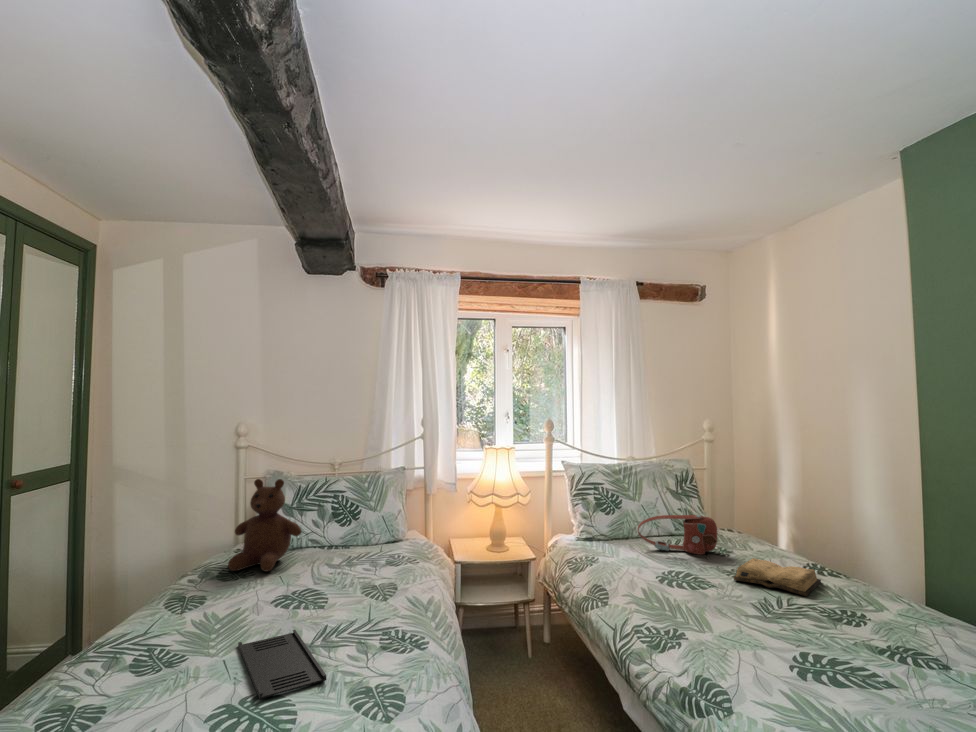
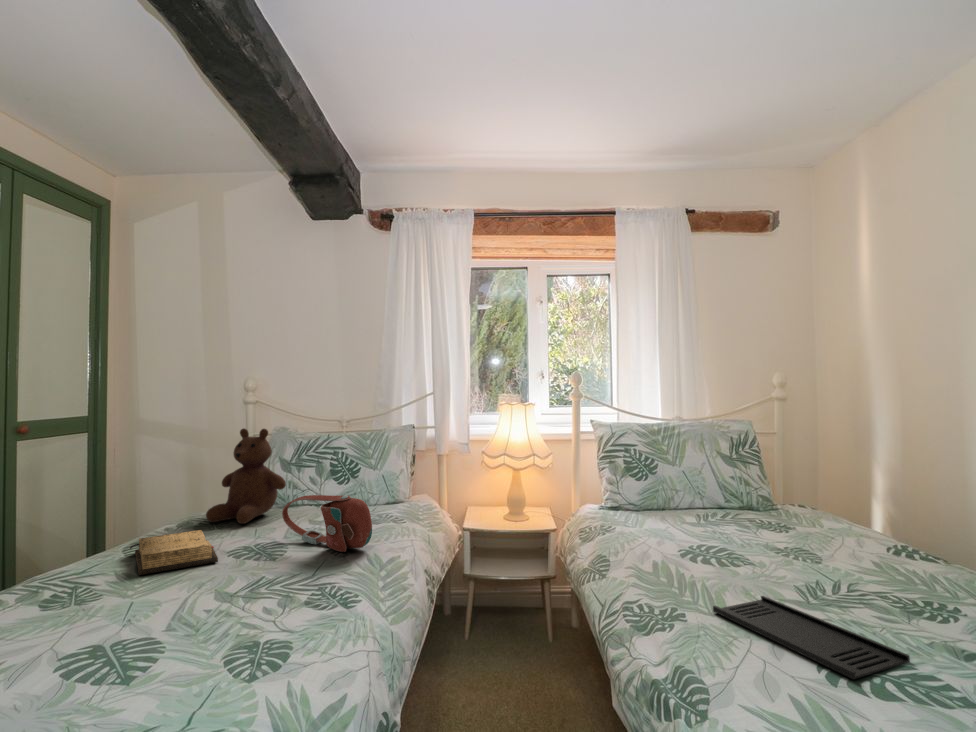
handbag: present [638,515,717,555] -> present [282,495,372,552]
diary: present [734,558,821,596] -> present [130,530,218,575]
tray: present [238,630,326,699] -> present [713,596,910,679]

